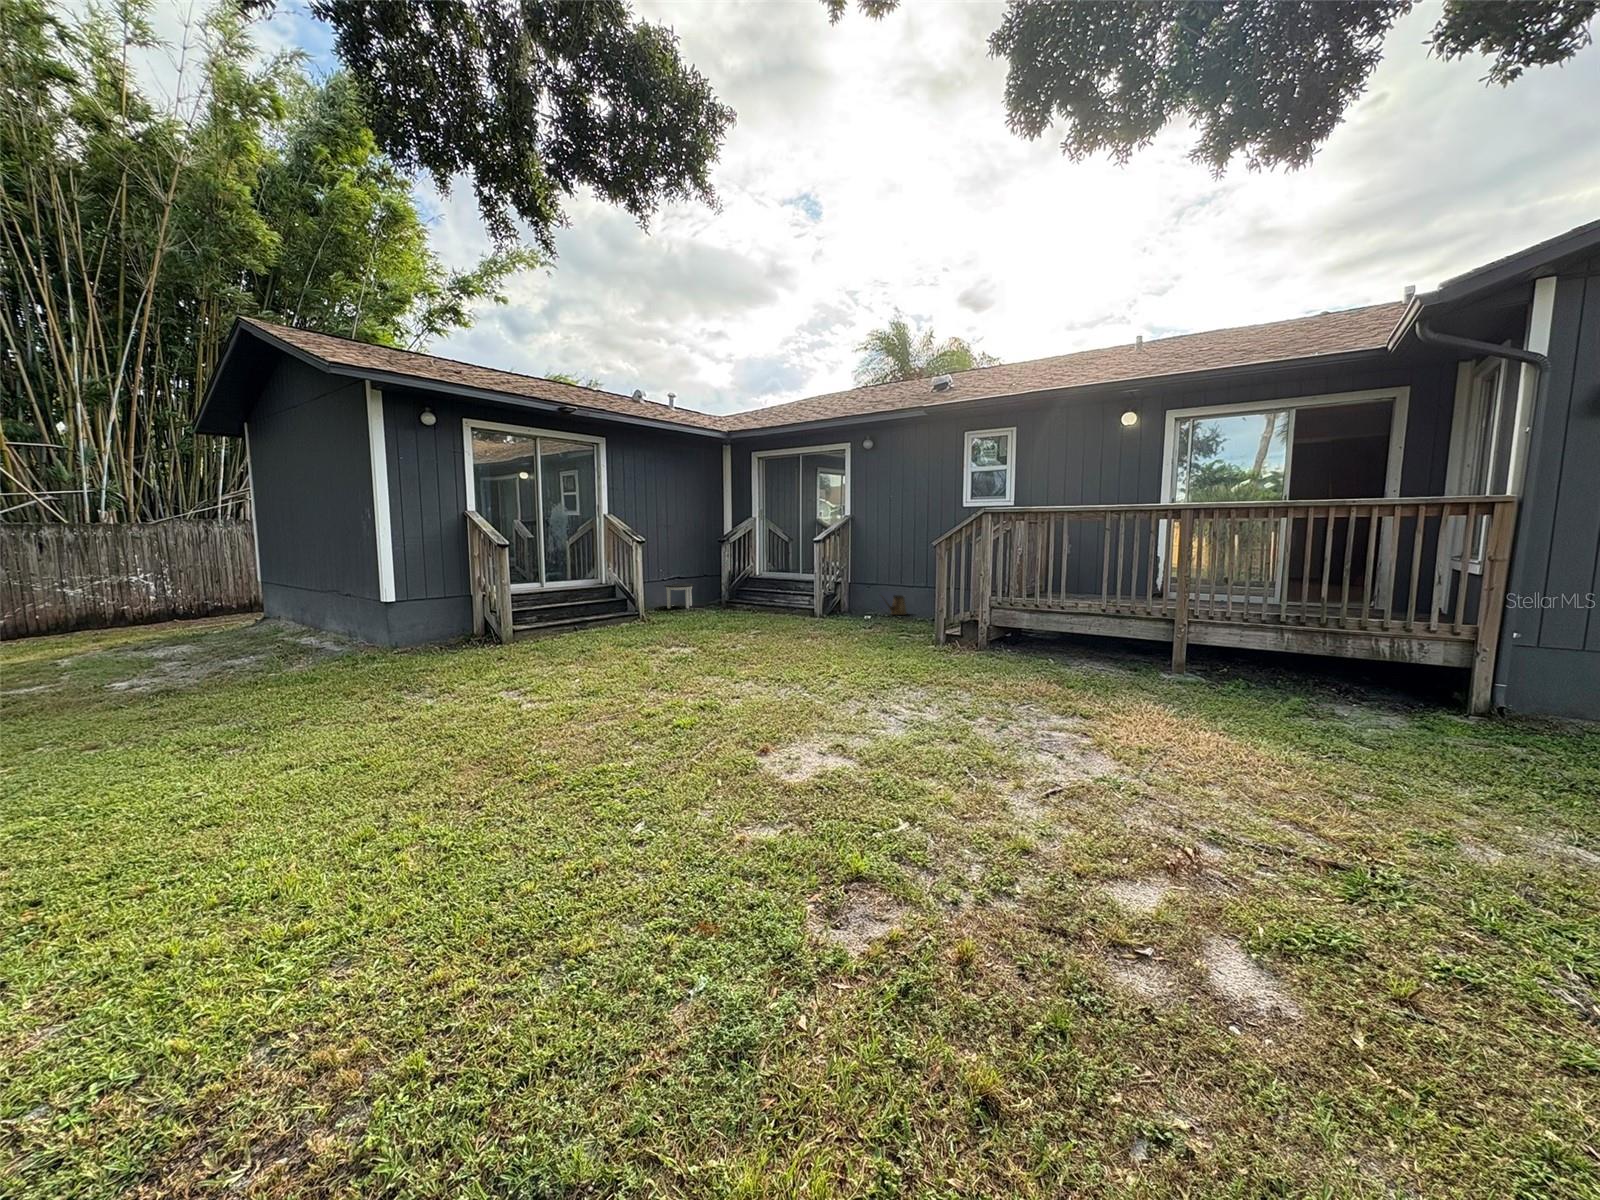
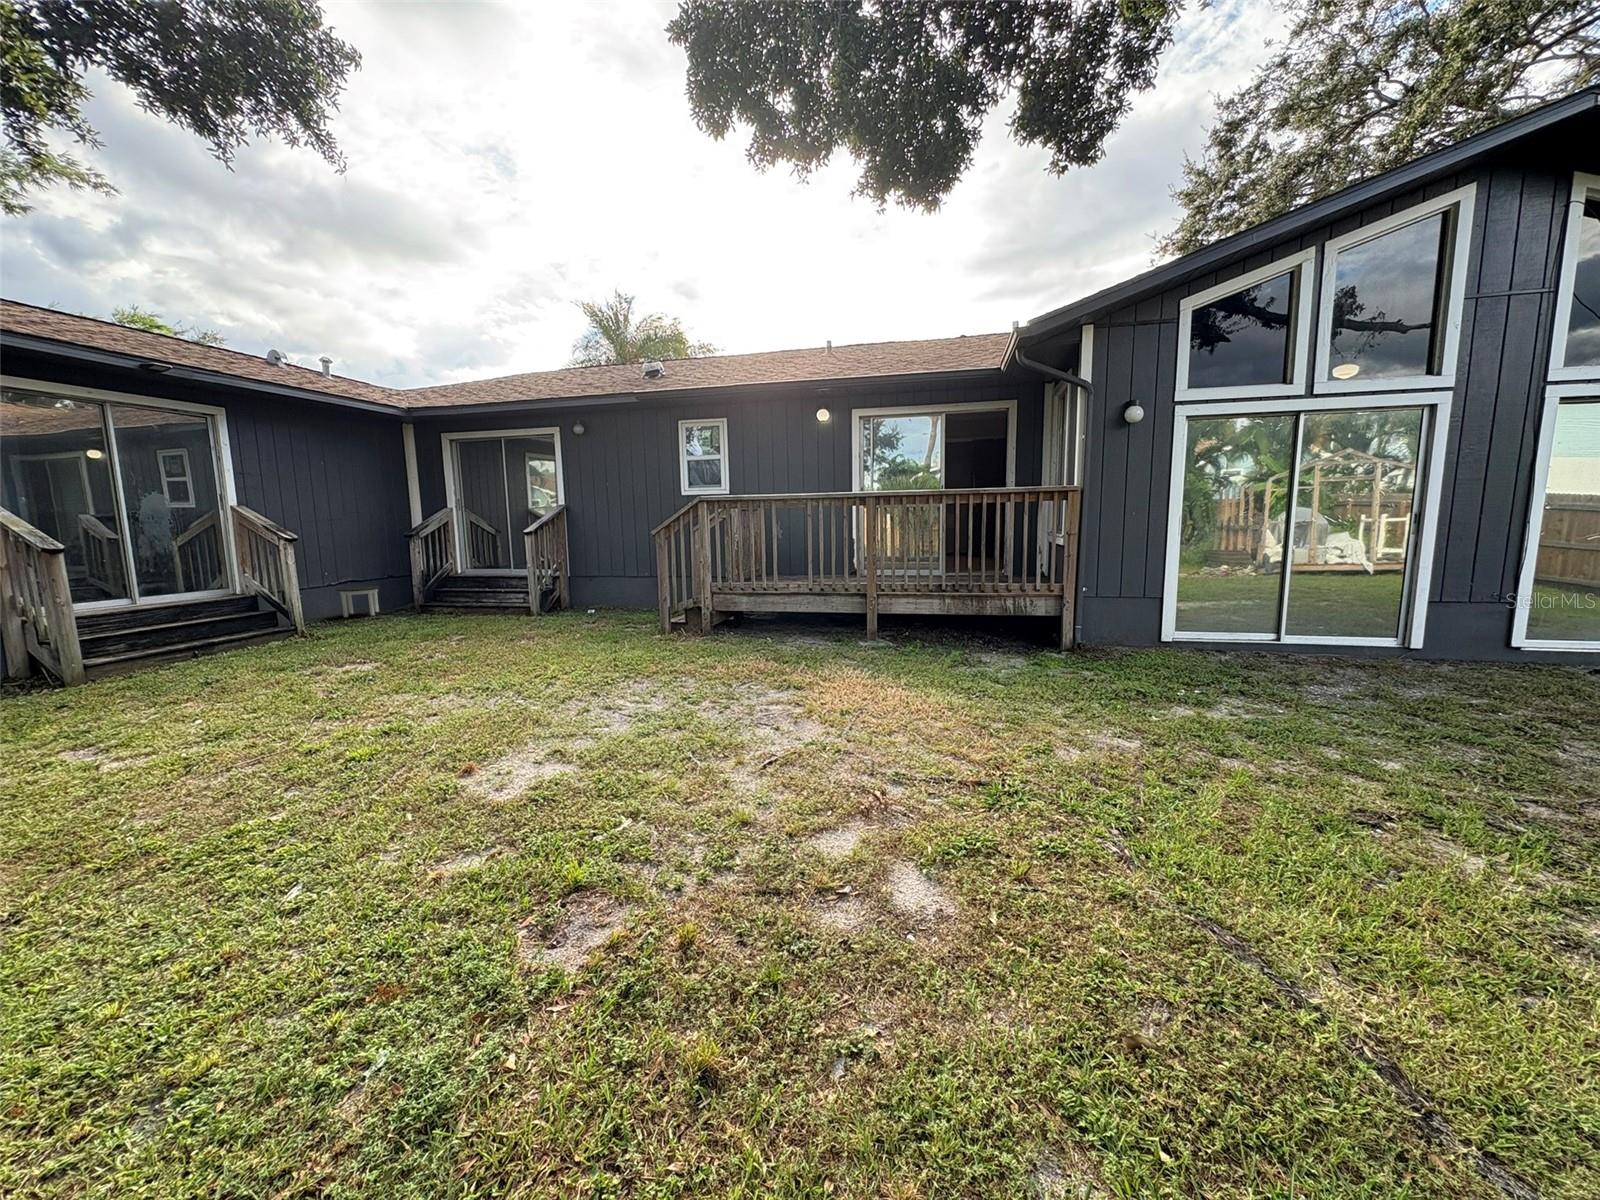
watering can: present [883,595,907,615] -> none [608,586,641,607]

